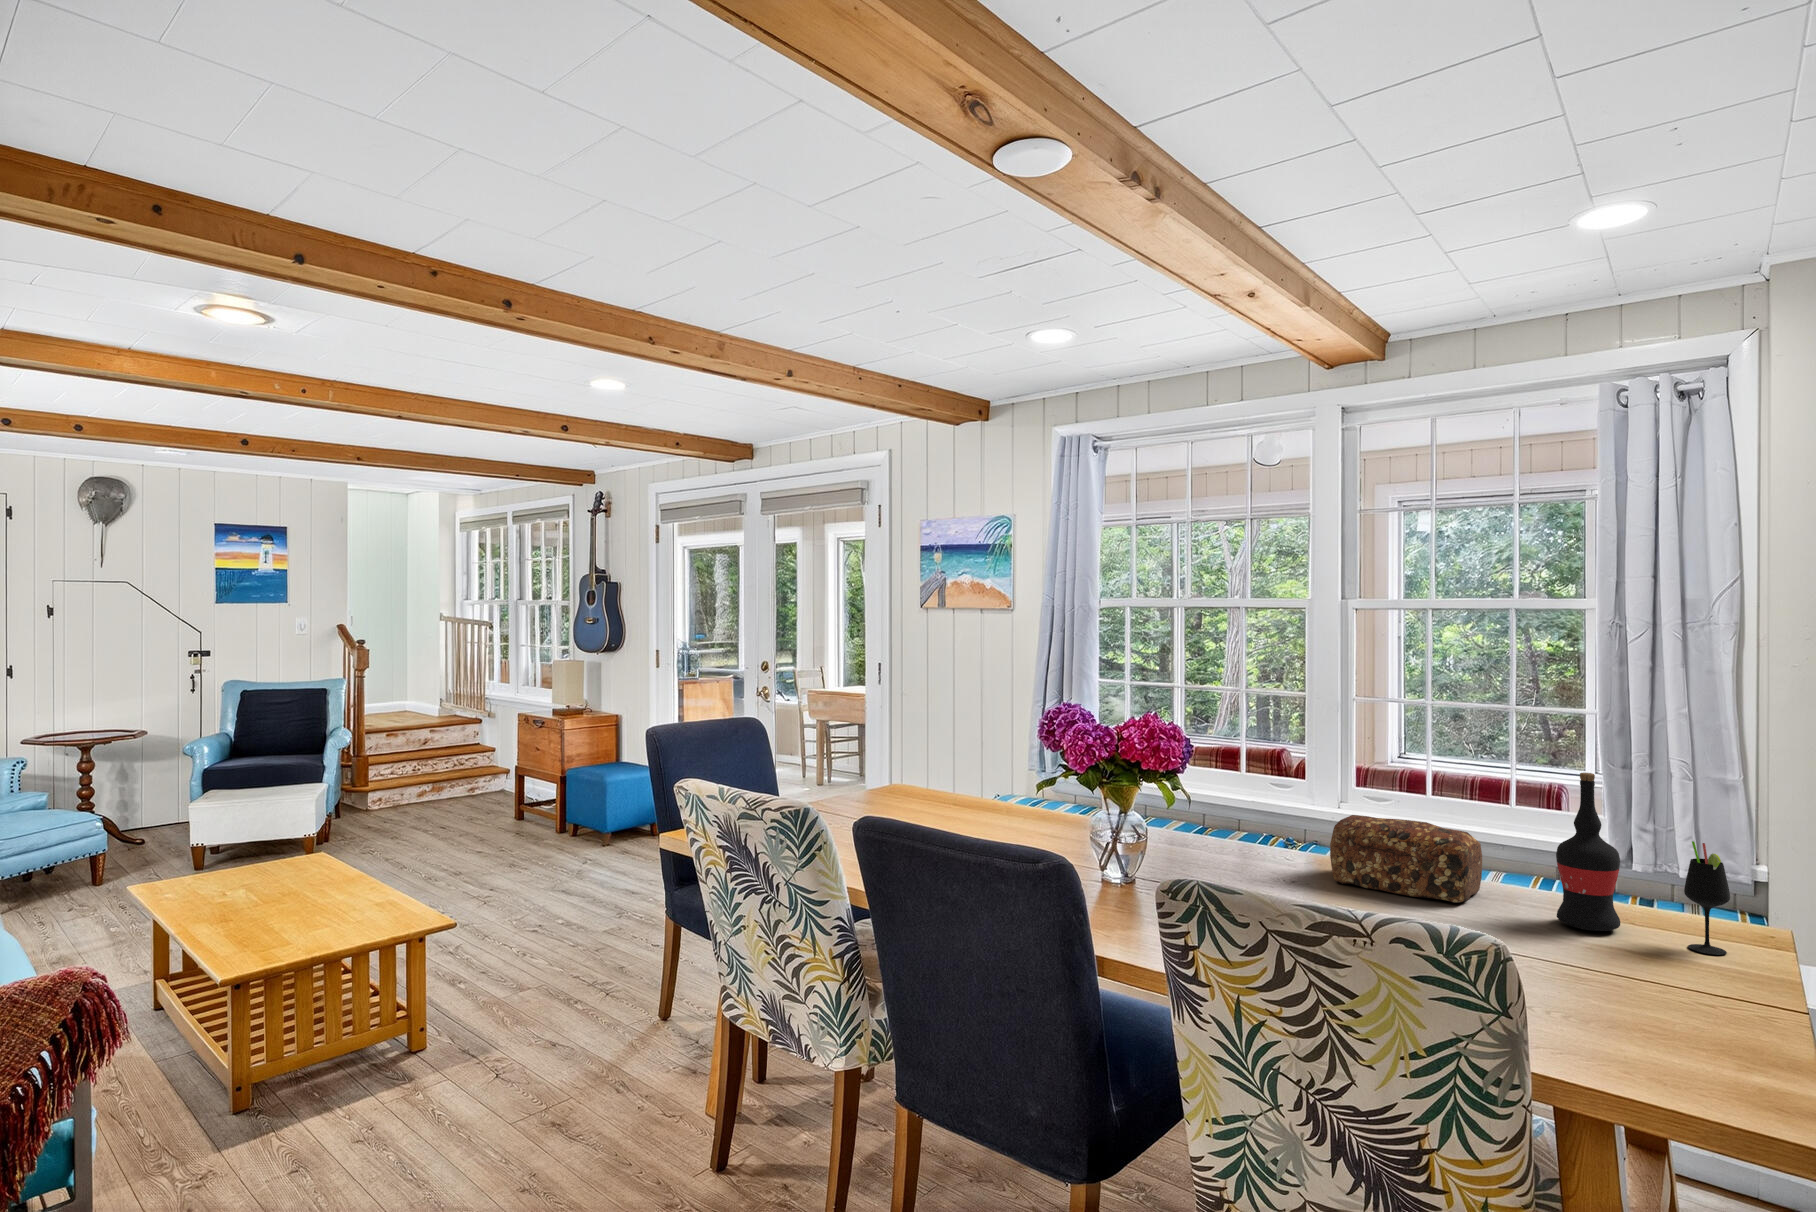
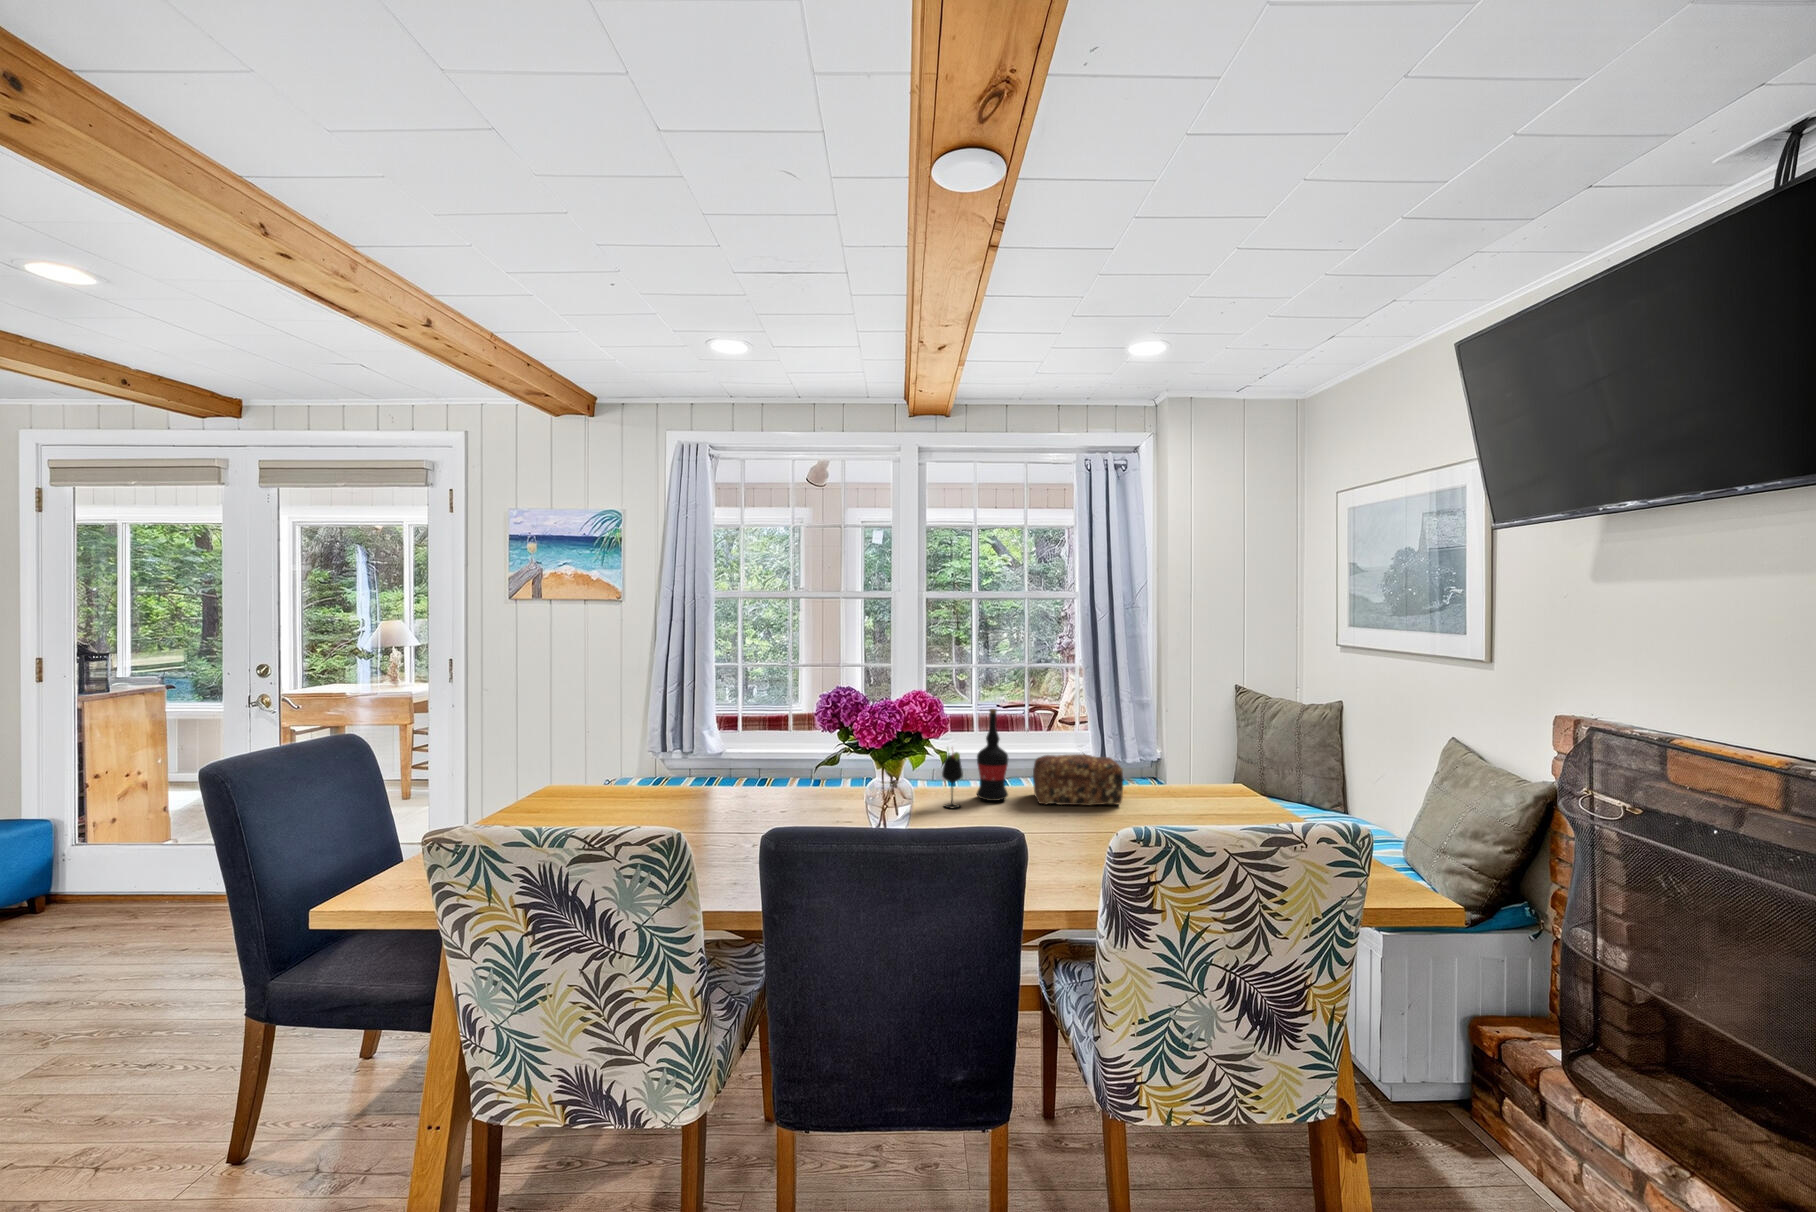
wine bottle: present [1556,773,1620,931] -> present [977,709,1008,801]
wine glass: present [1684,841,1730,955] -> present [942,752,963,808]

